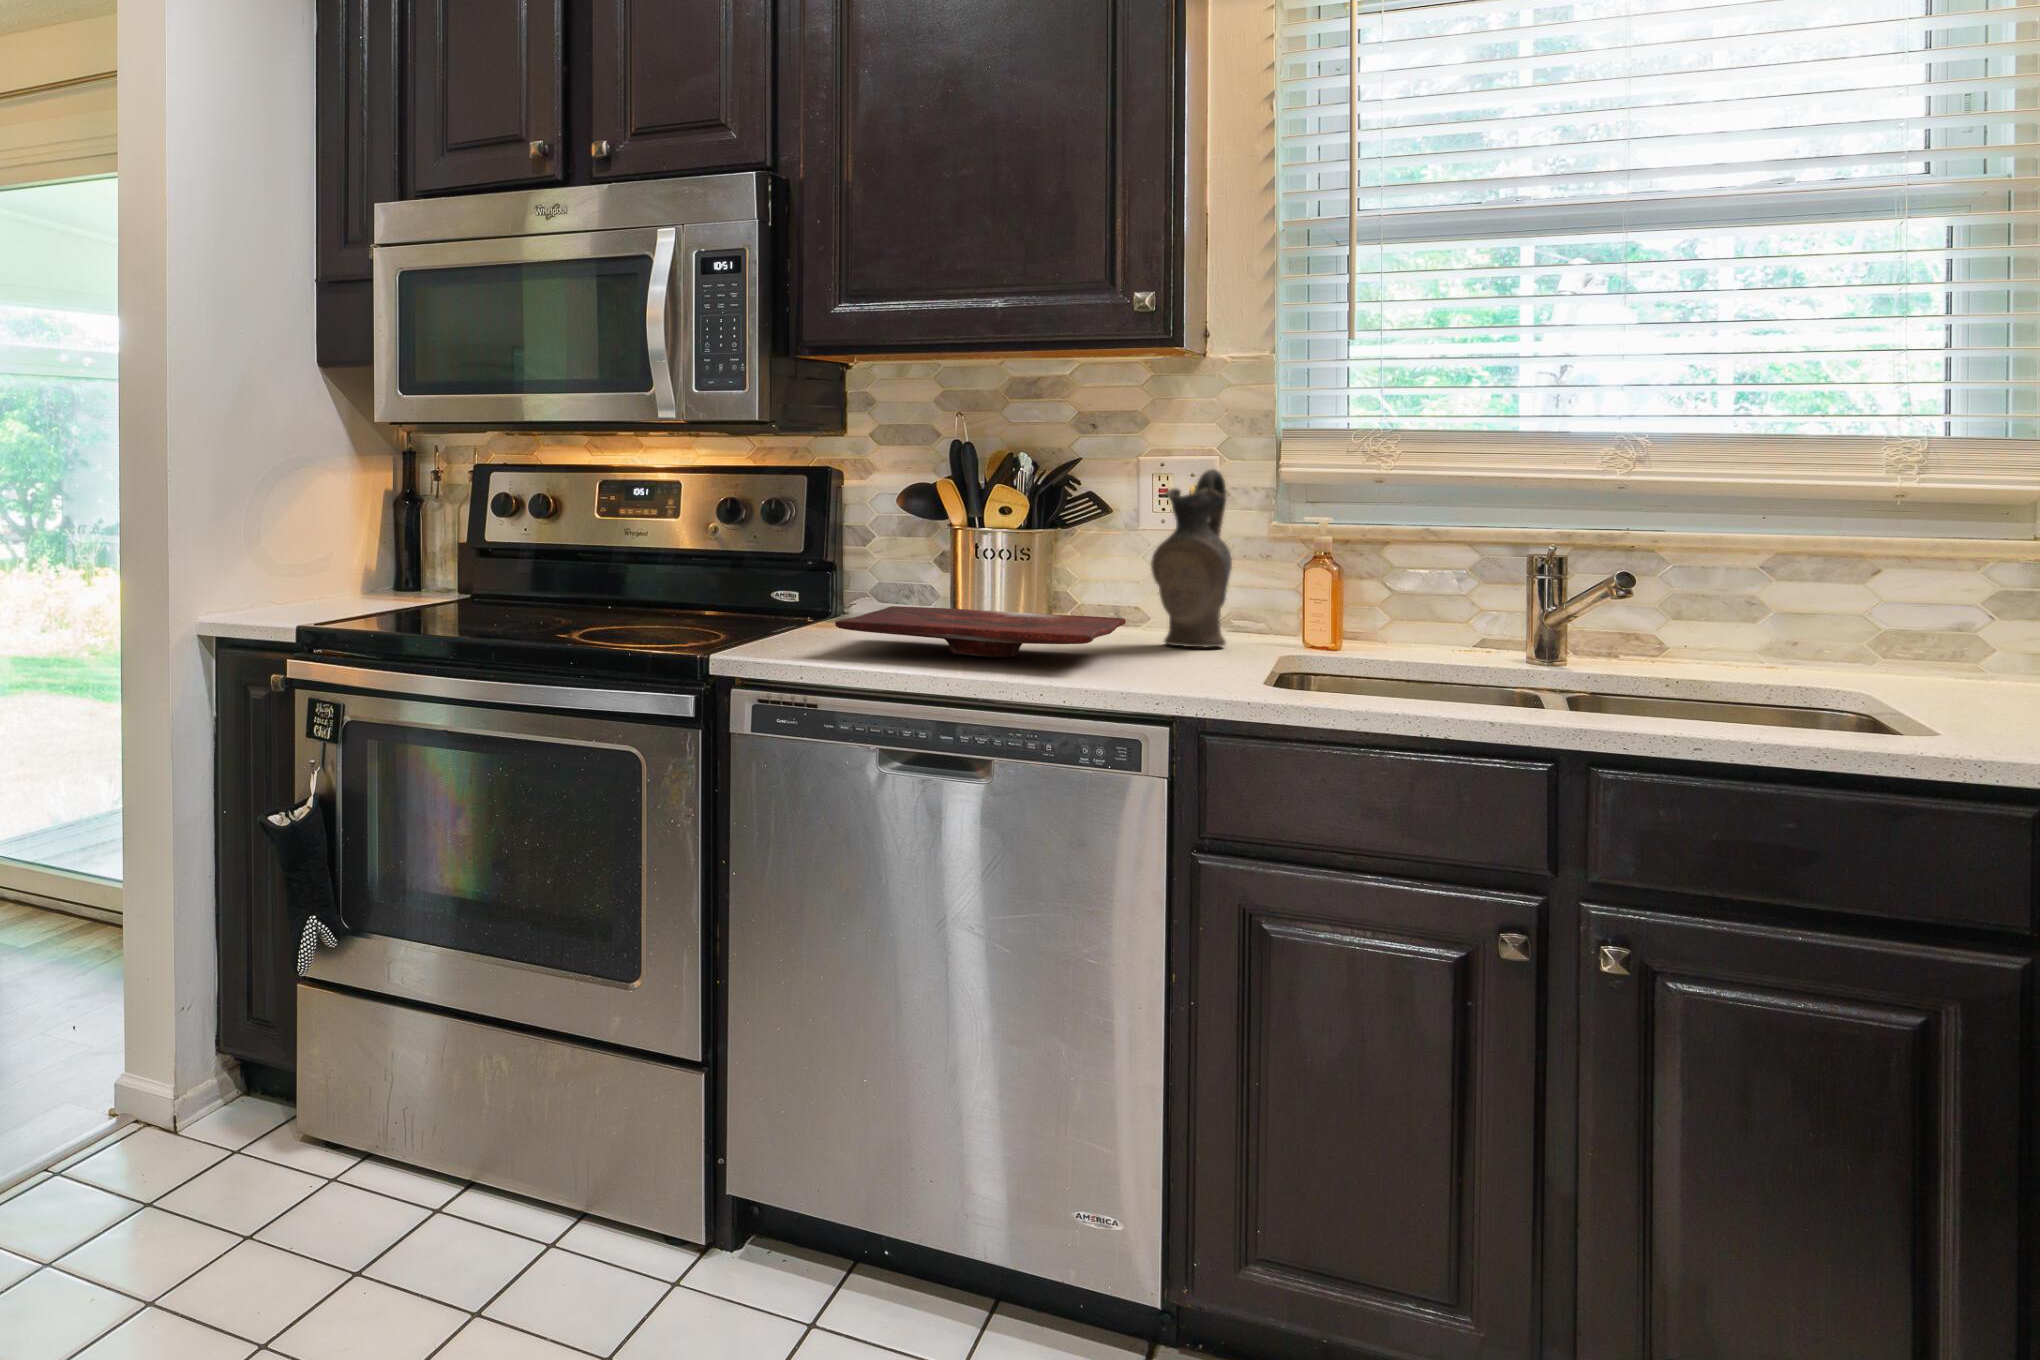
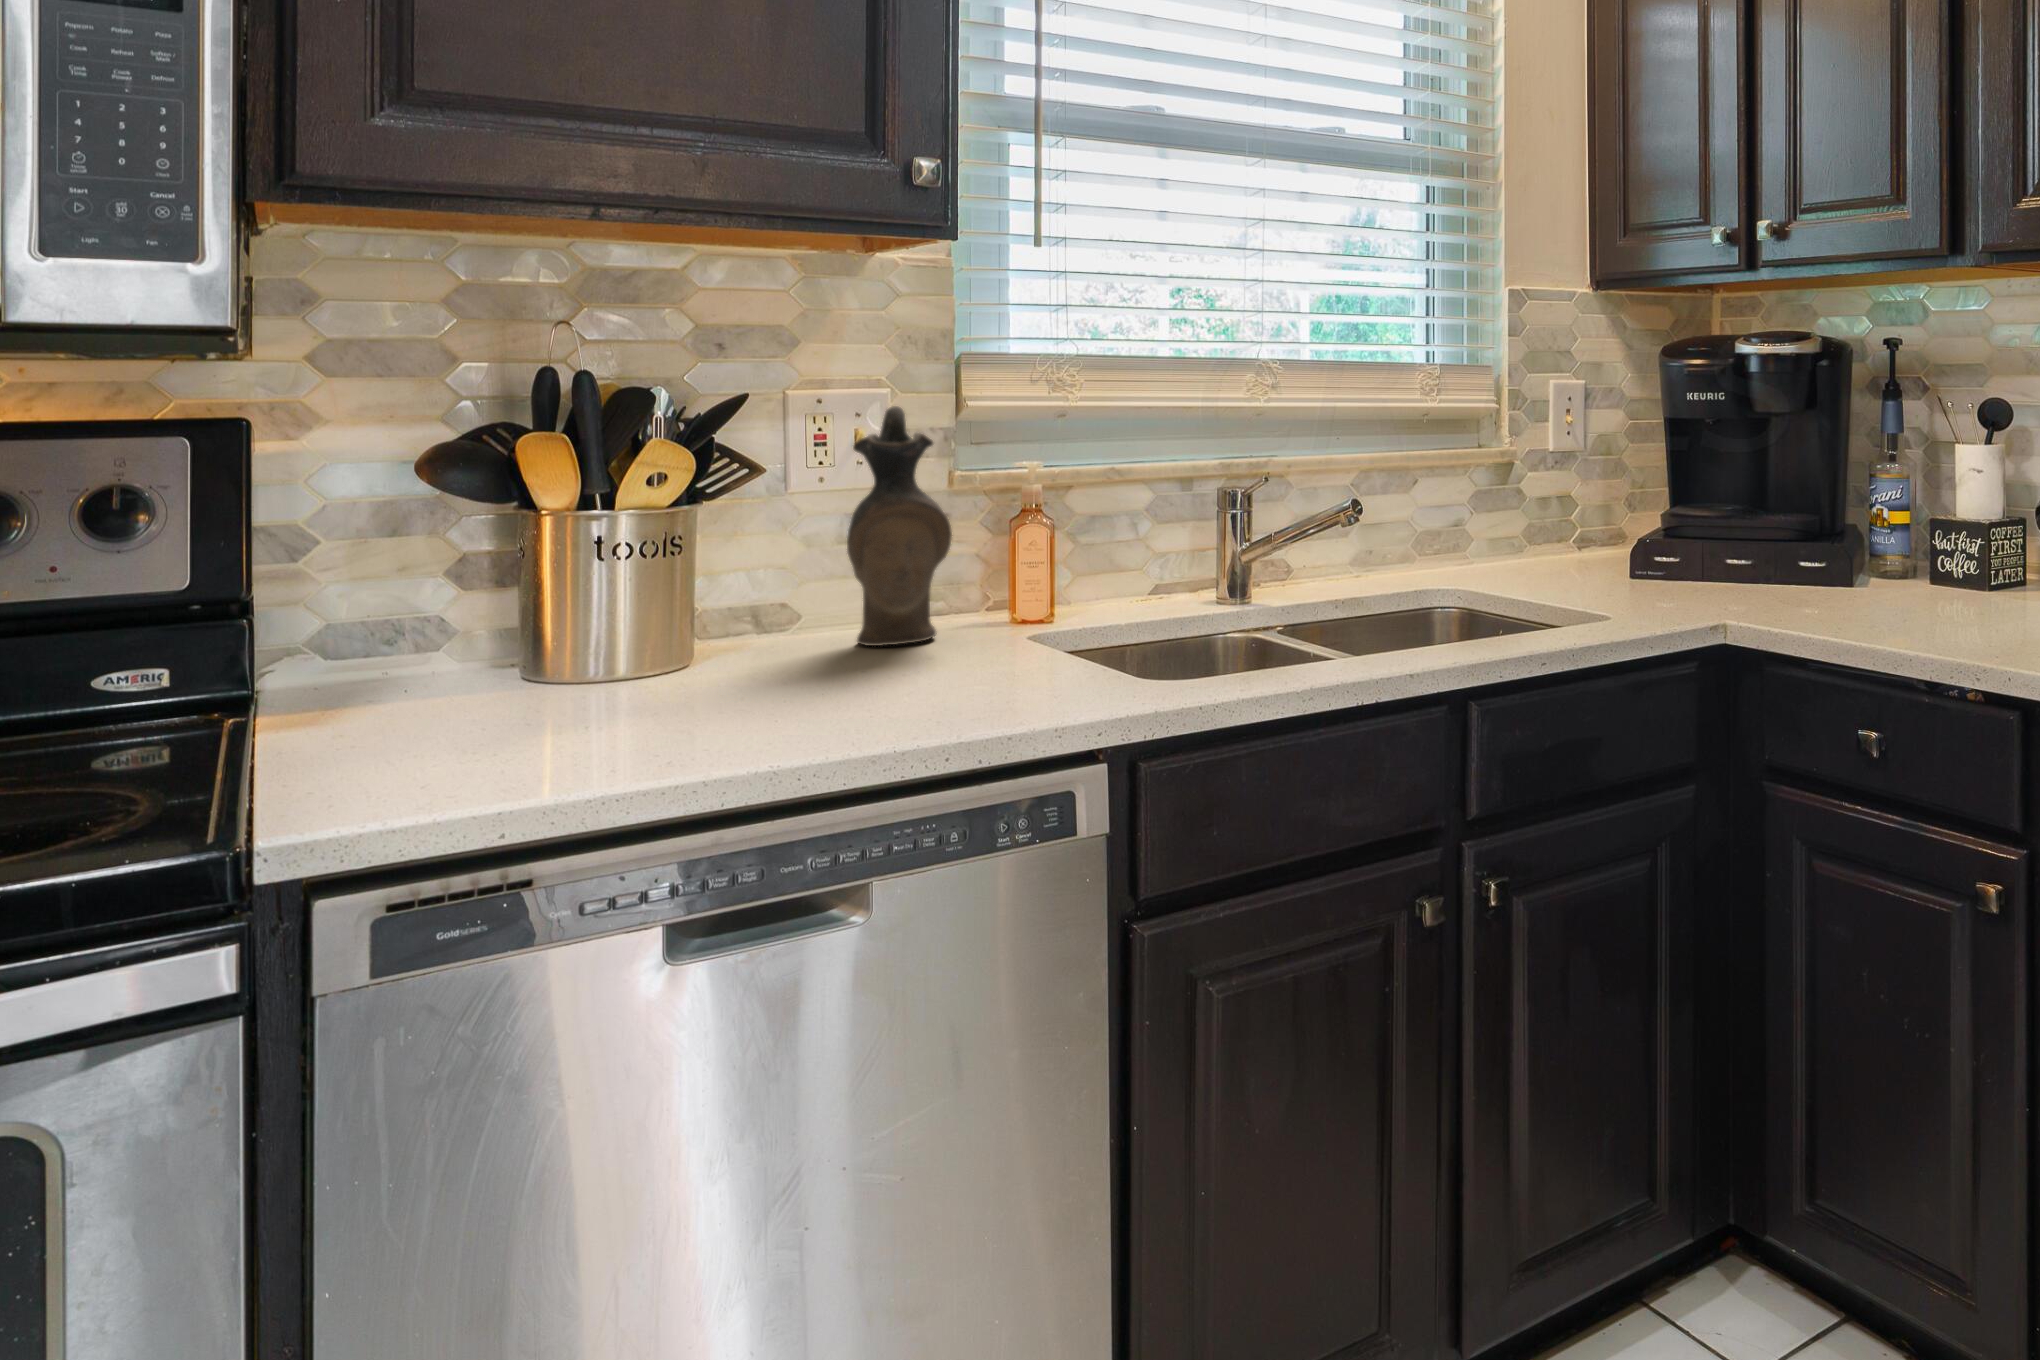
cutting board: present [835,606,1126,657] -> none [461,621,960,726]

